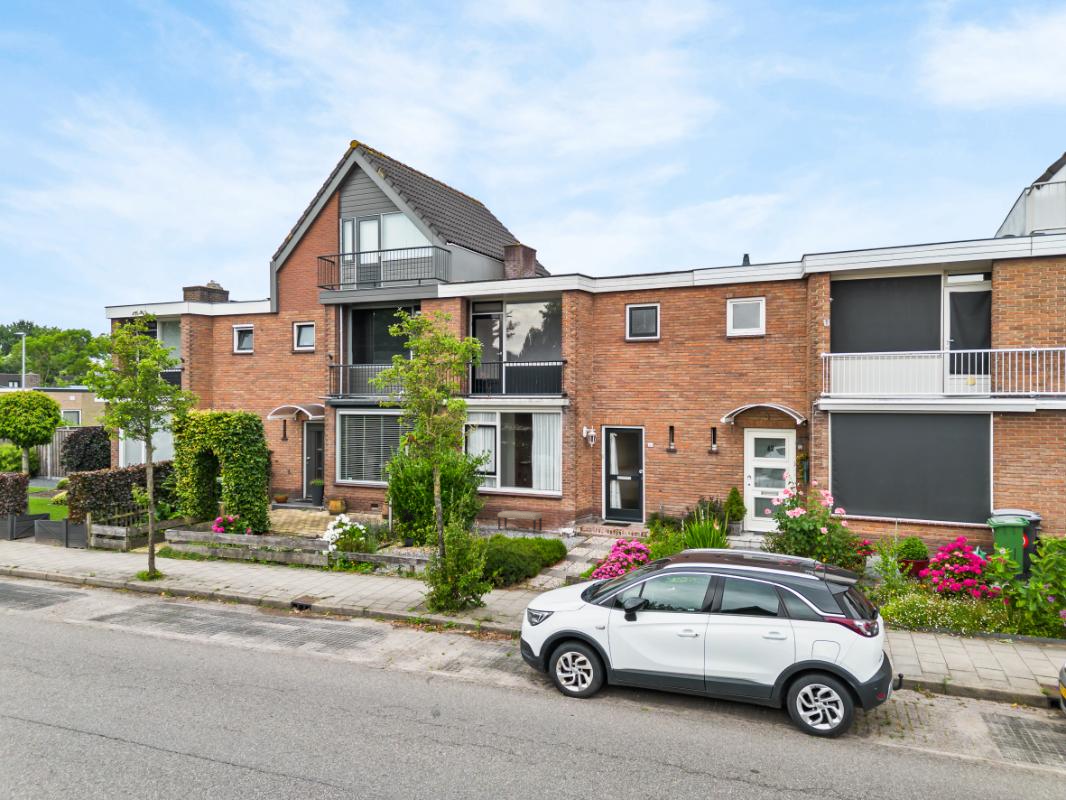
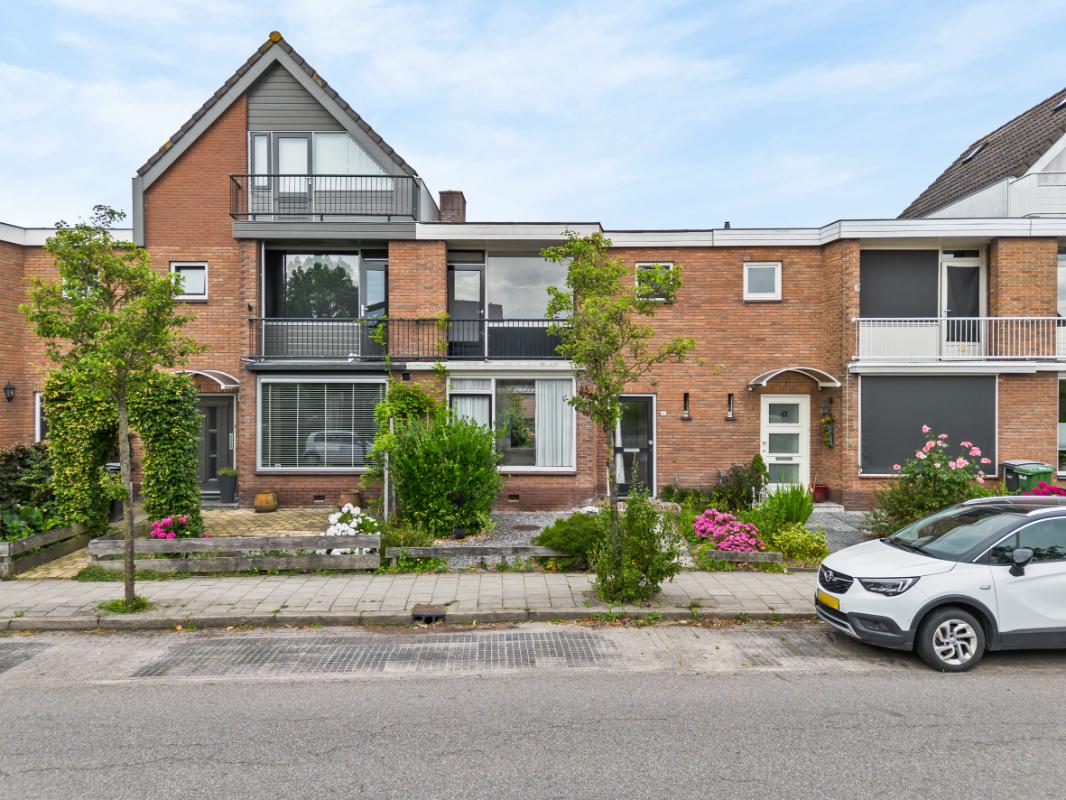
bench: present [498,511,542,533] -> none [508,492,558,516]

